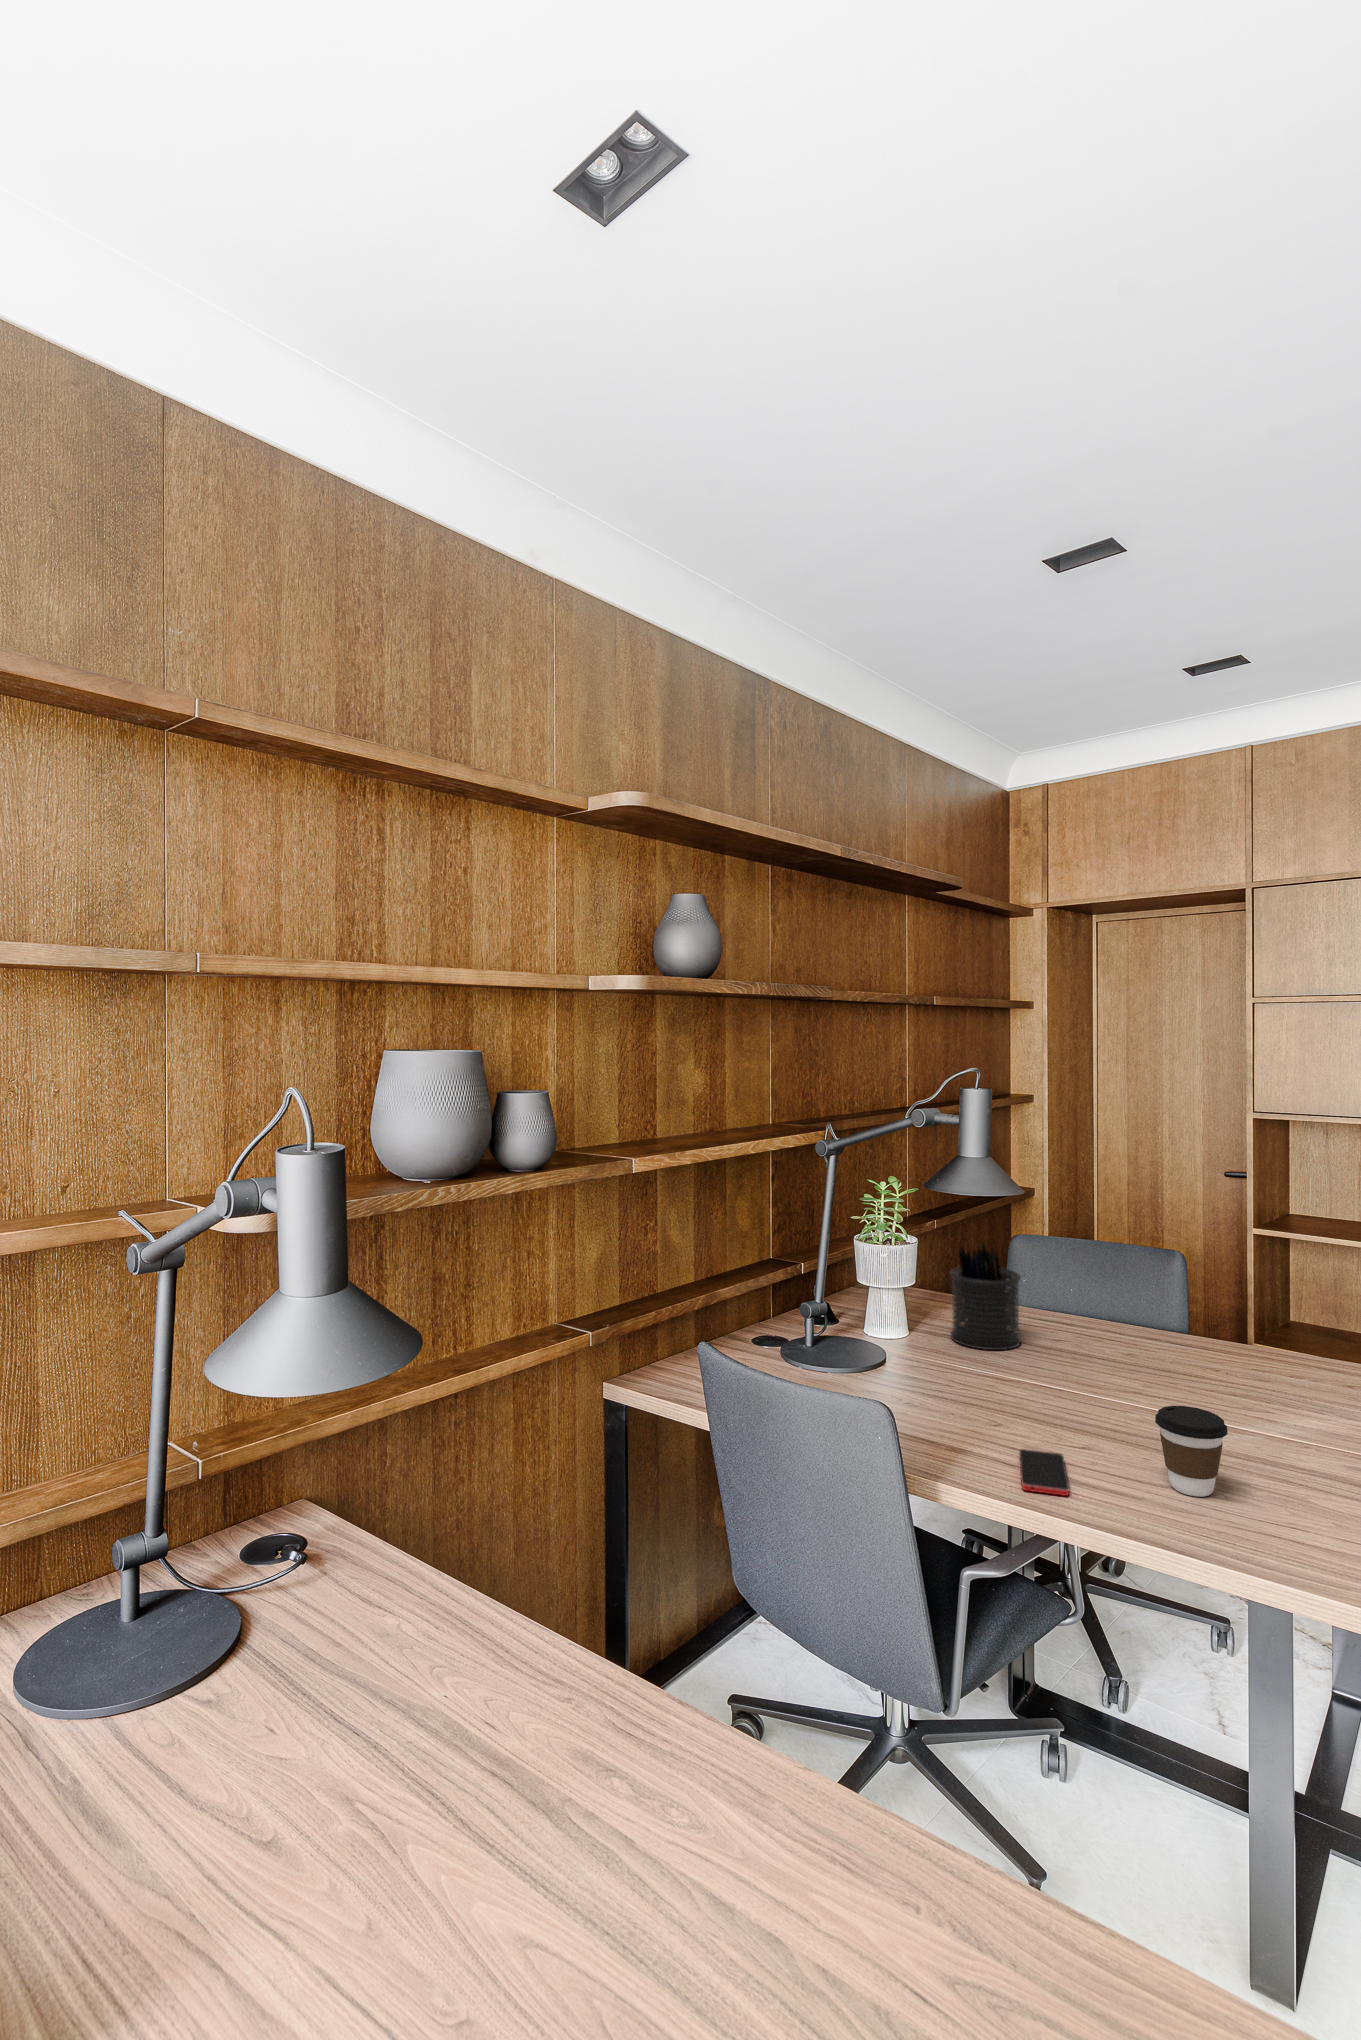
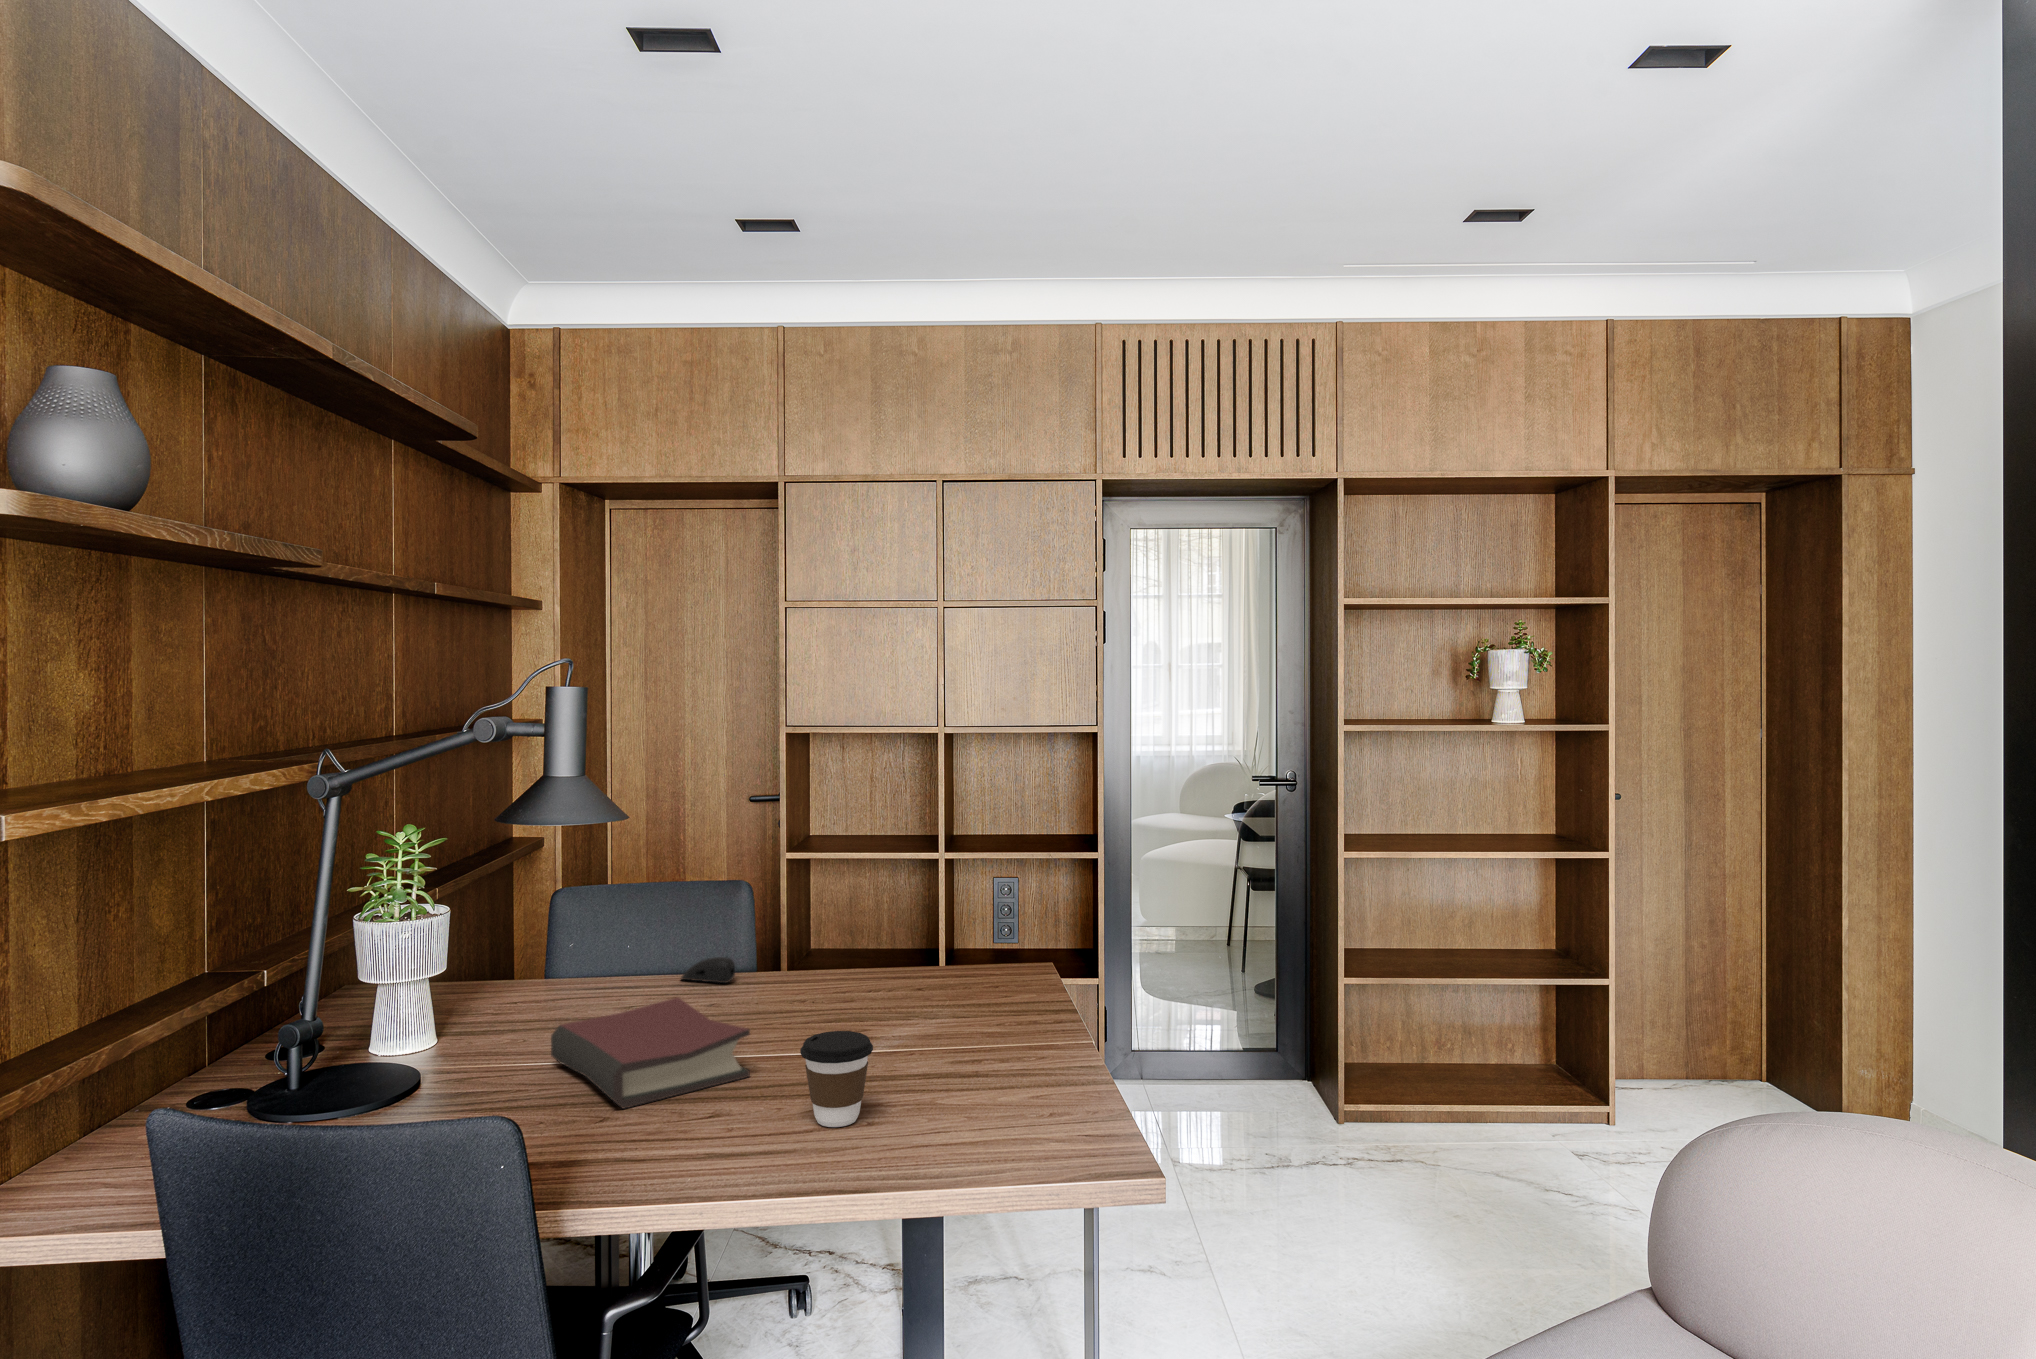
pen holder: present [950,1245,1021,1350] -> none [492,896,588,1036]
computer mouse: none [1109,1317,1157,1342] -> present [681,957,735,983]
hardback book: none [978,1344,1130,1428] -> present [551,998,750,1109]
smartphone: present [1019,1449,1069,1496] -> none [646,1126,722,1181]

